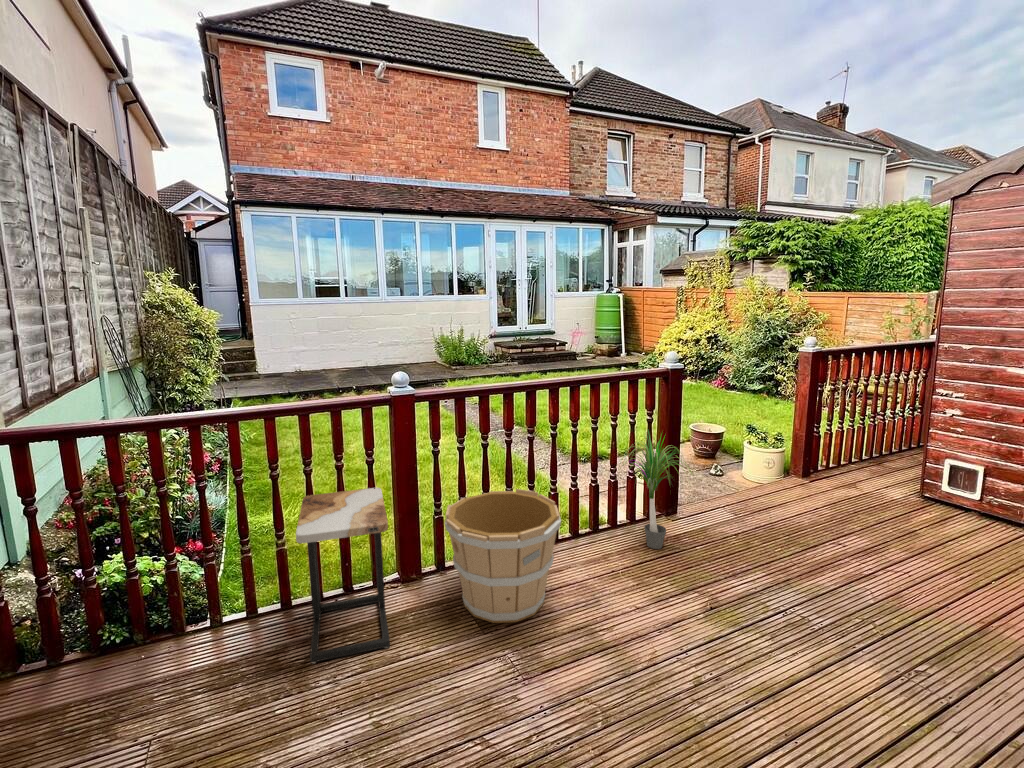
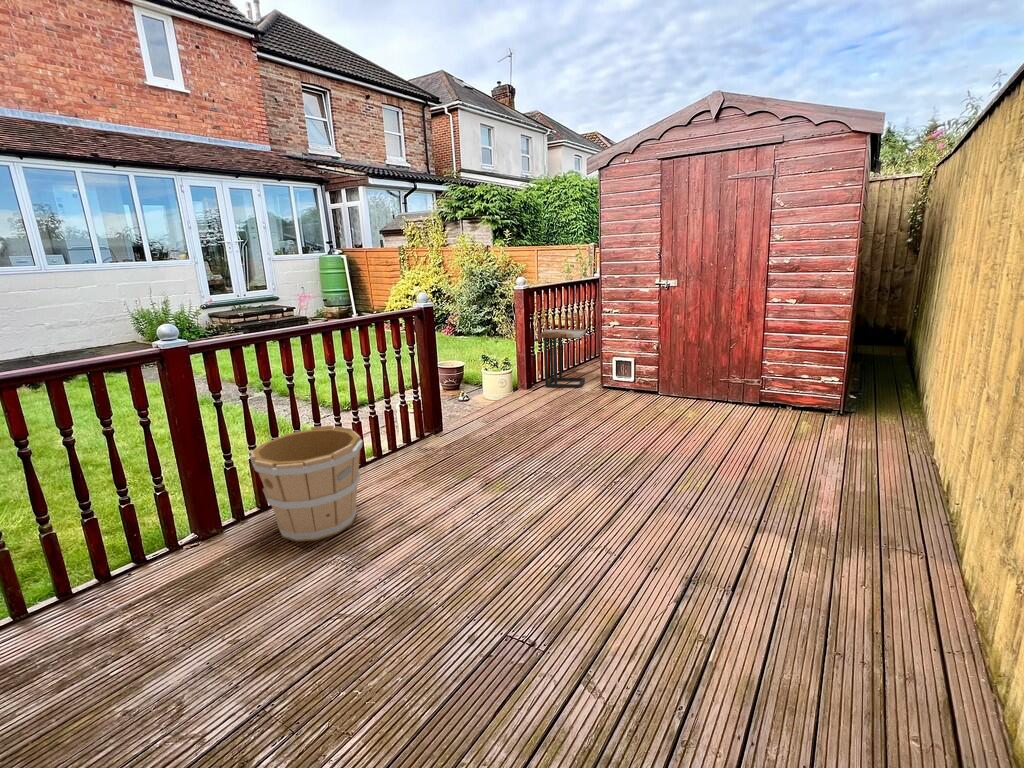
potted plant: present [623,436,686,549] -> none [391,357,459,458]
side table: present [296,488,390,663] -> present [540,329,586,388]

